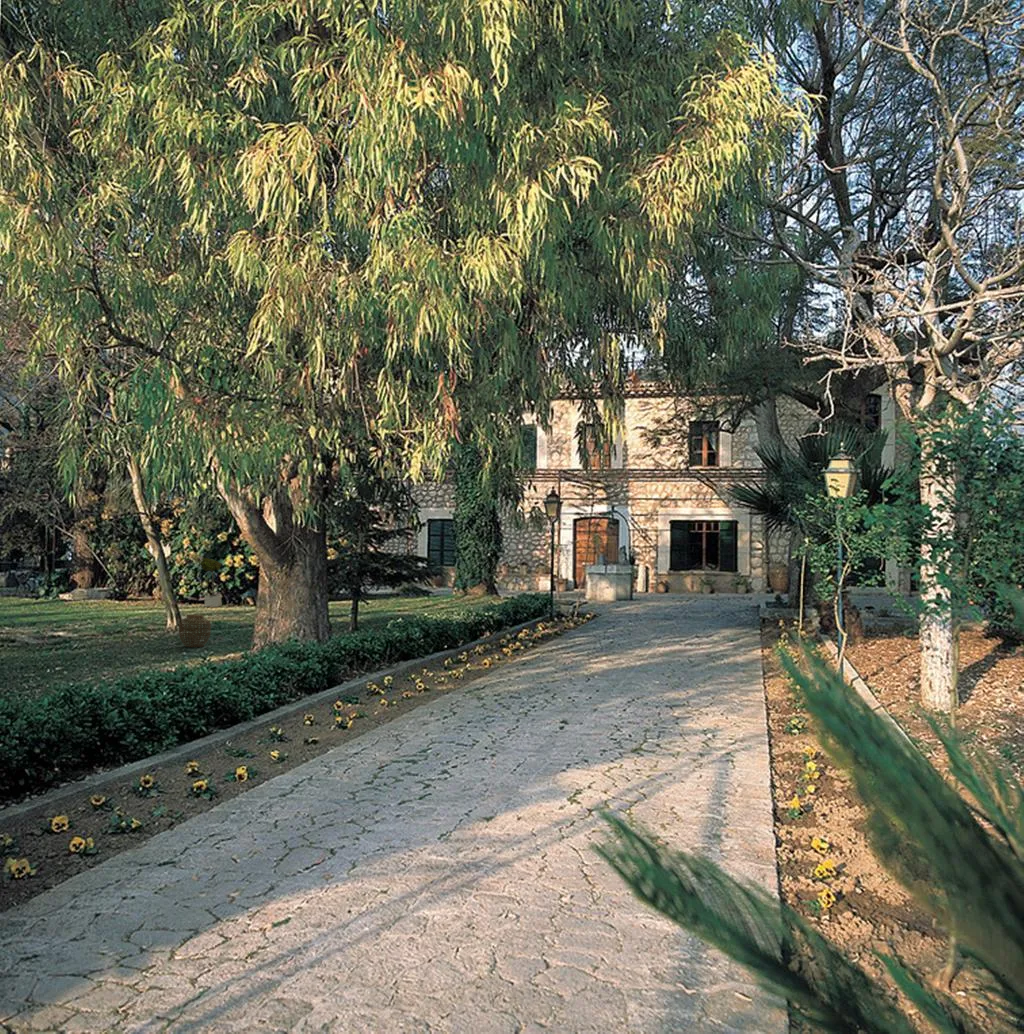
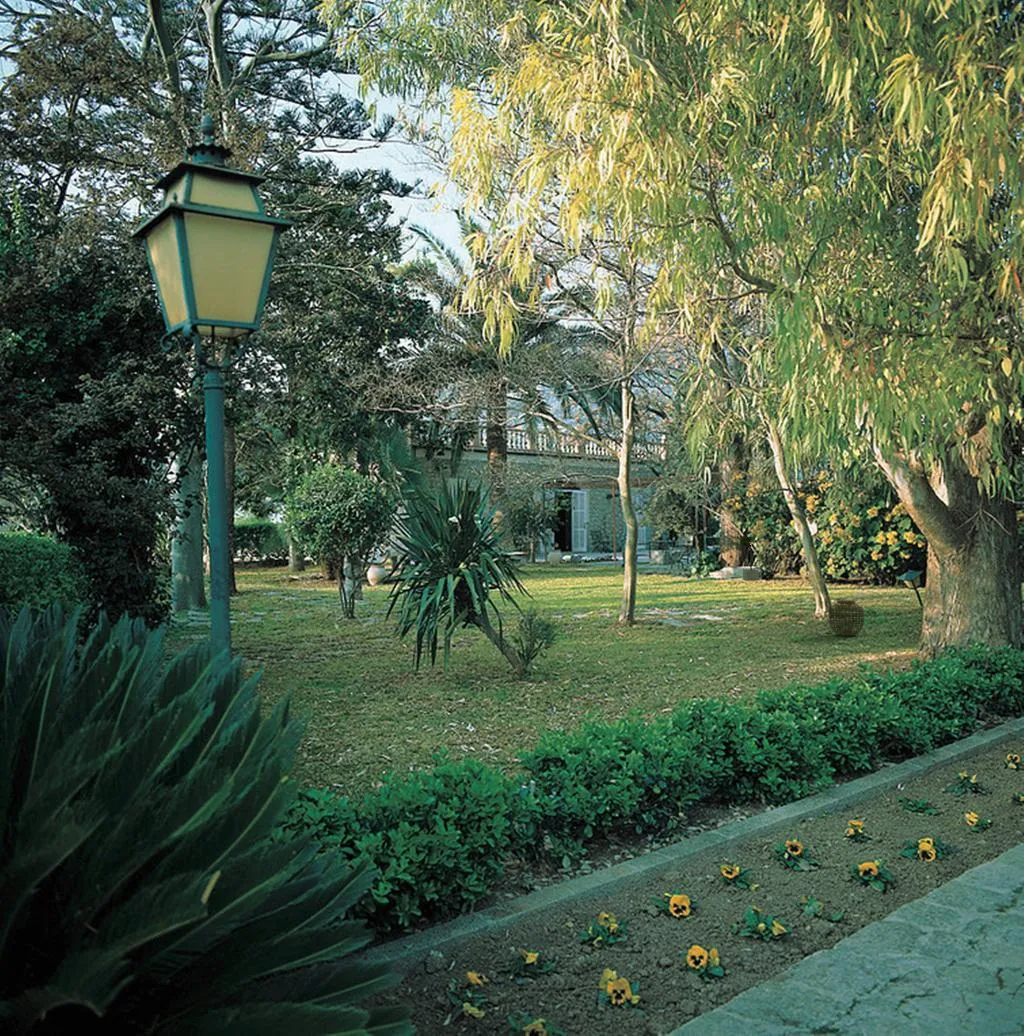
potted tree: present [201,558,221,607] -> present [740,535,759,580]

